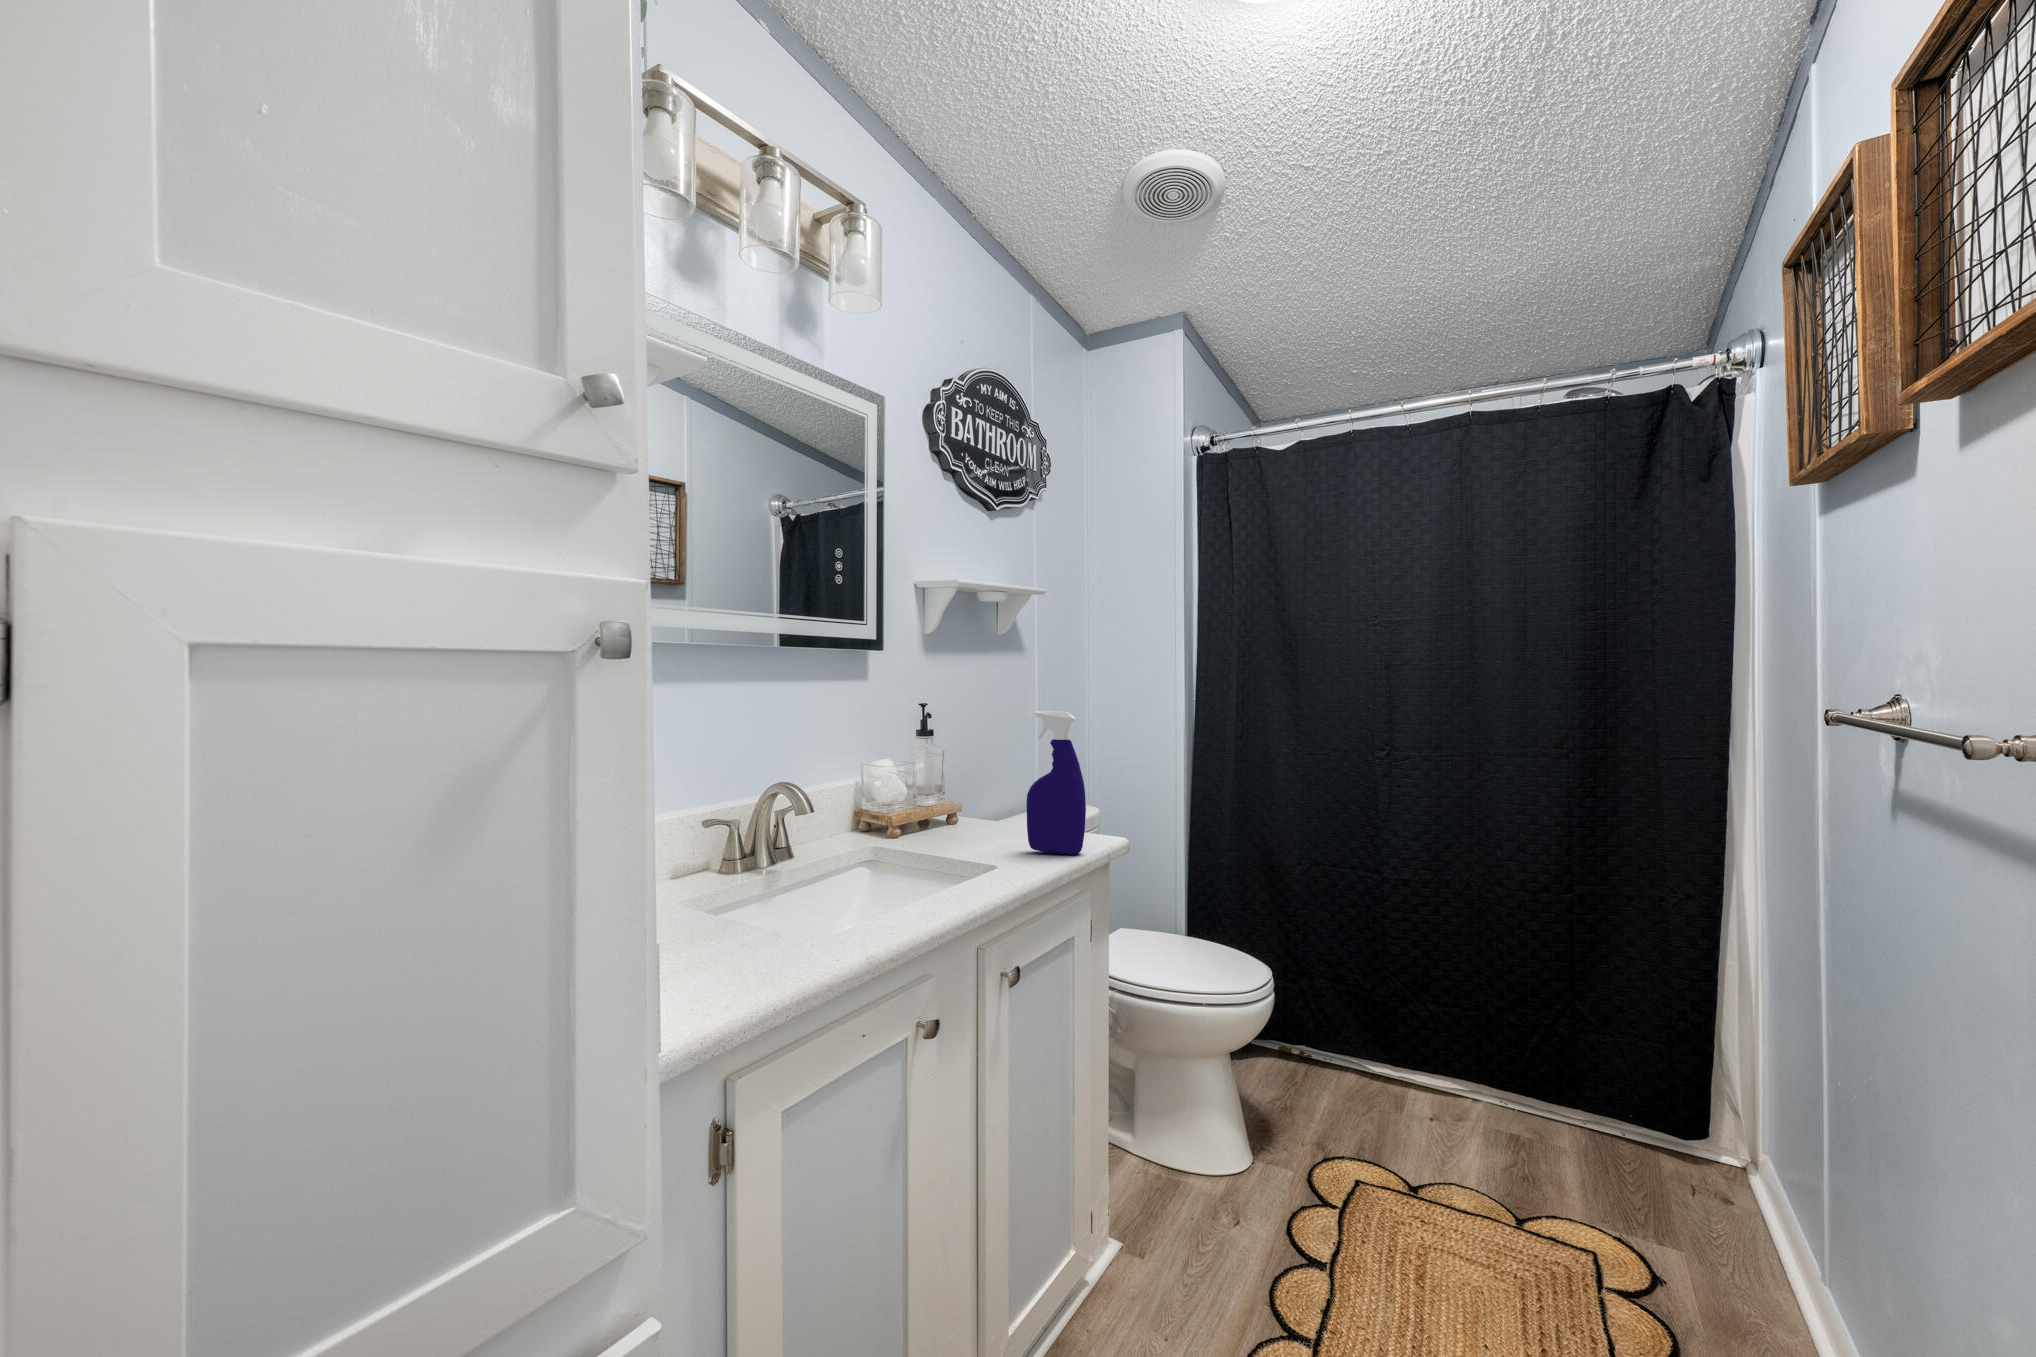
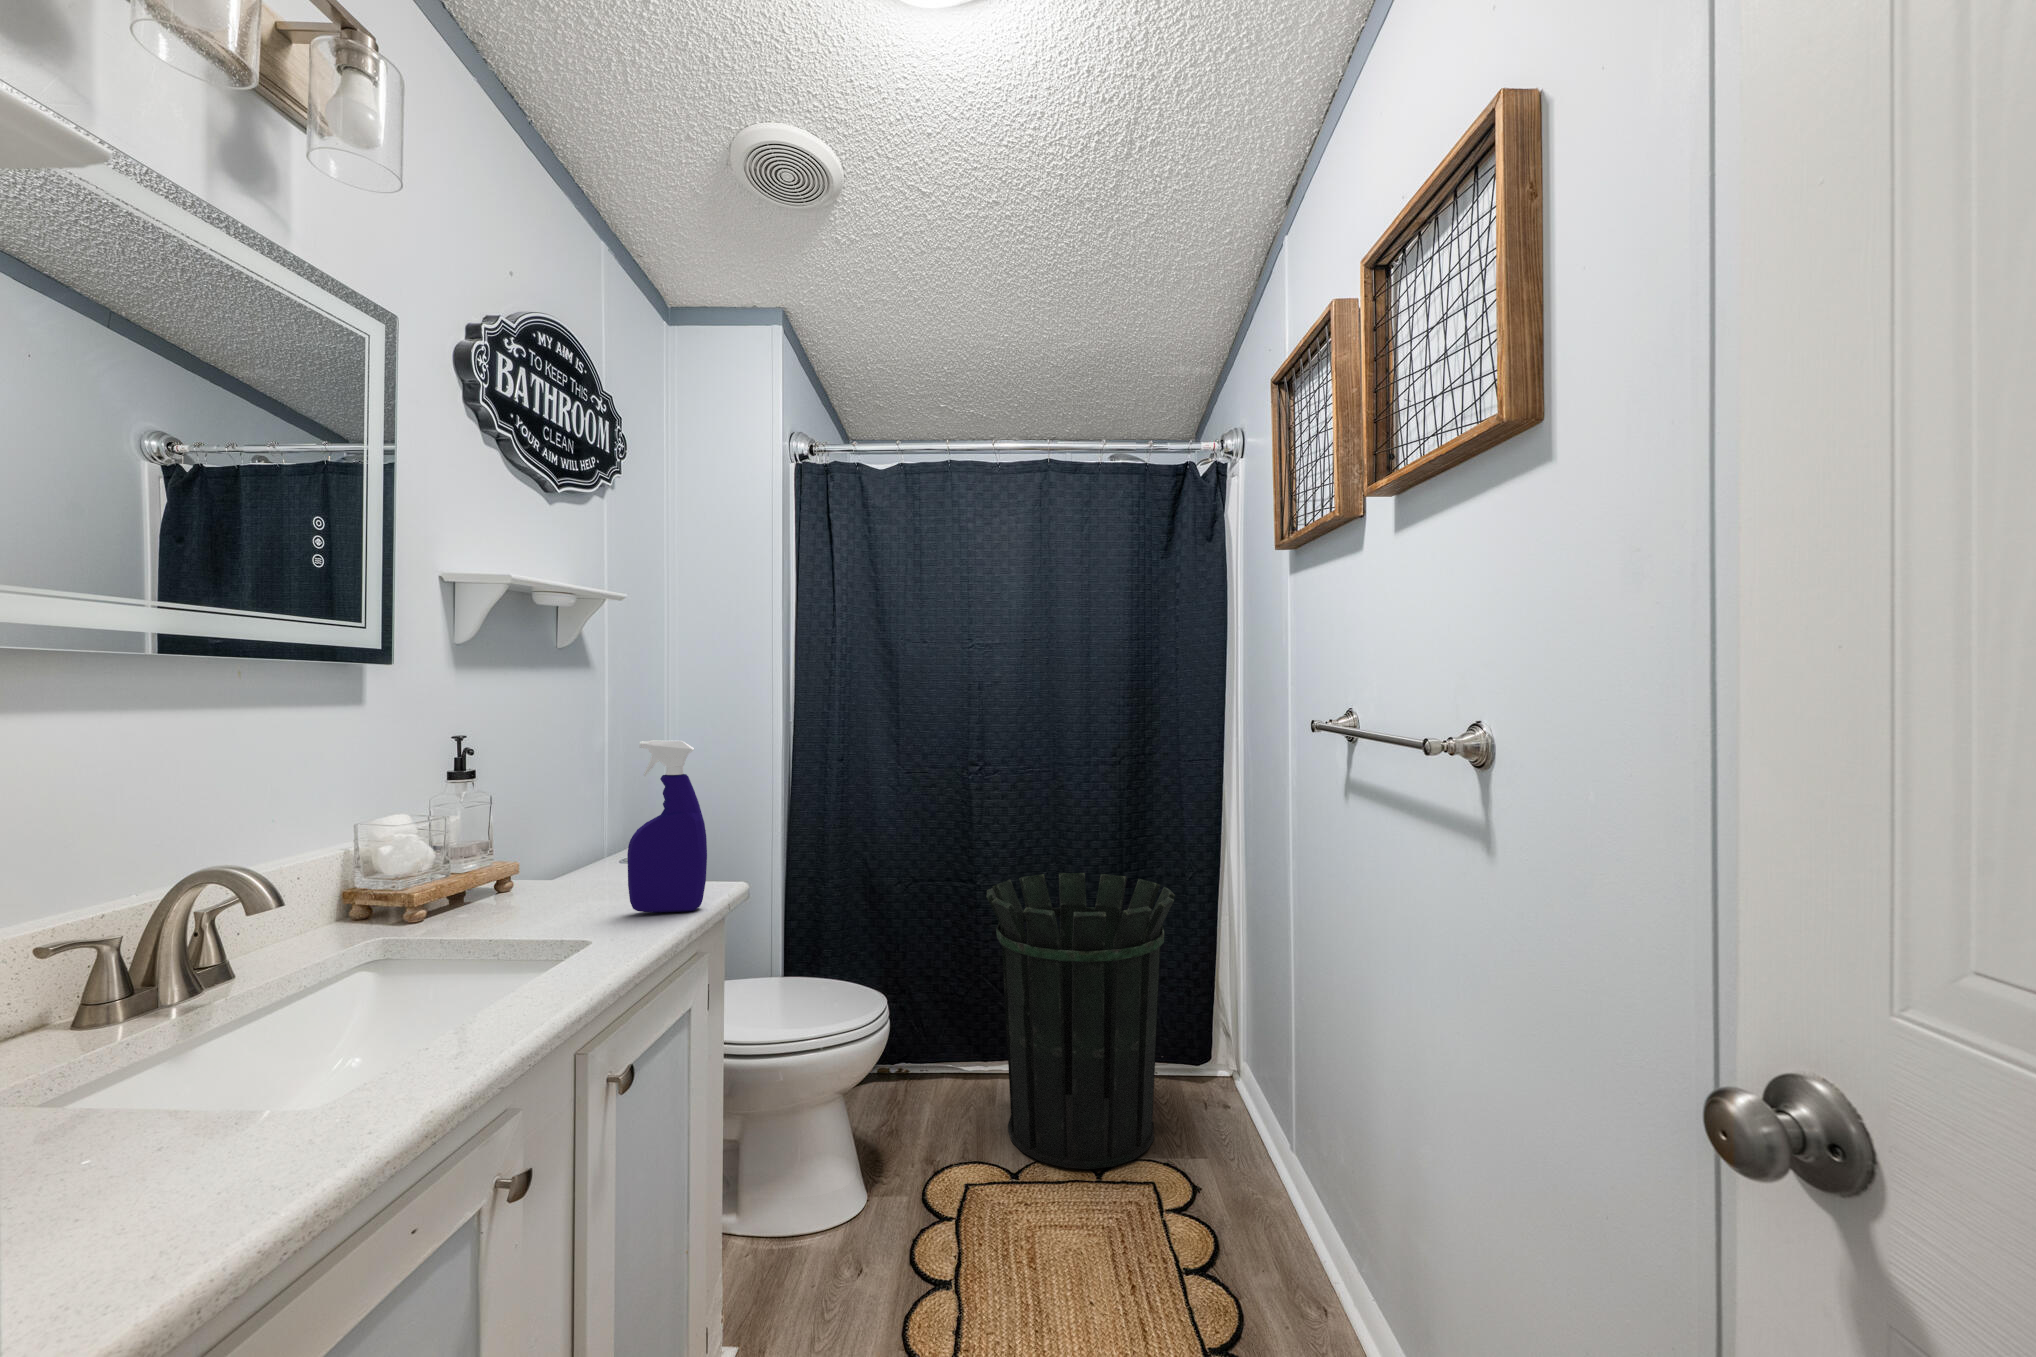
waste bin: none [1391,878,1642,1218] -> present [986,873,1175,1169]

